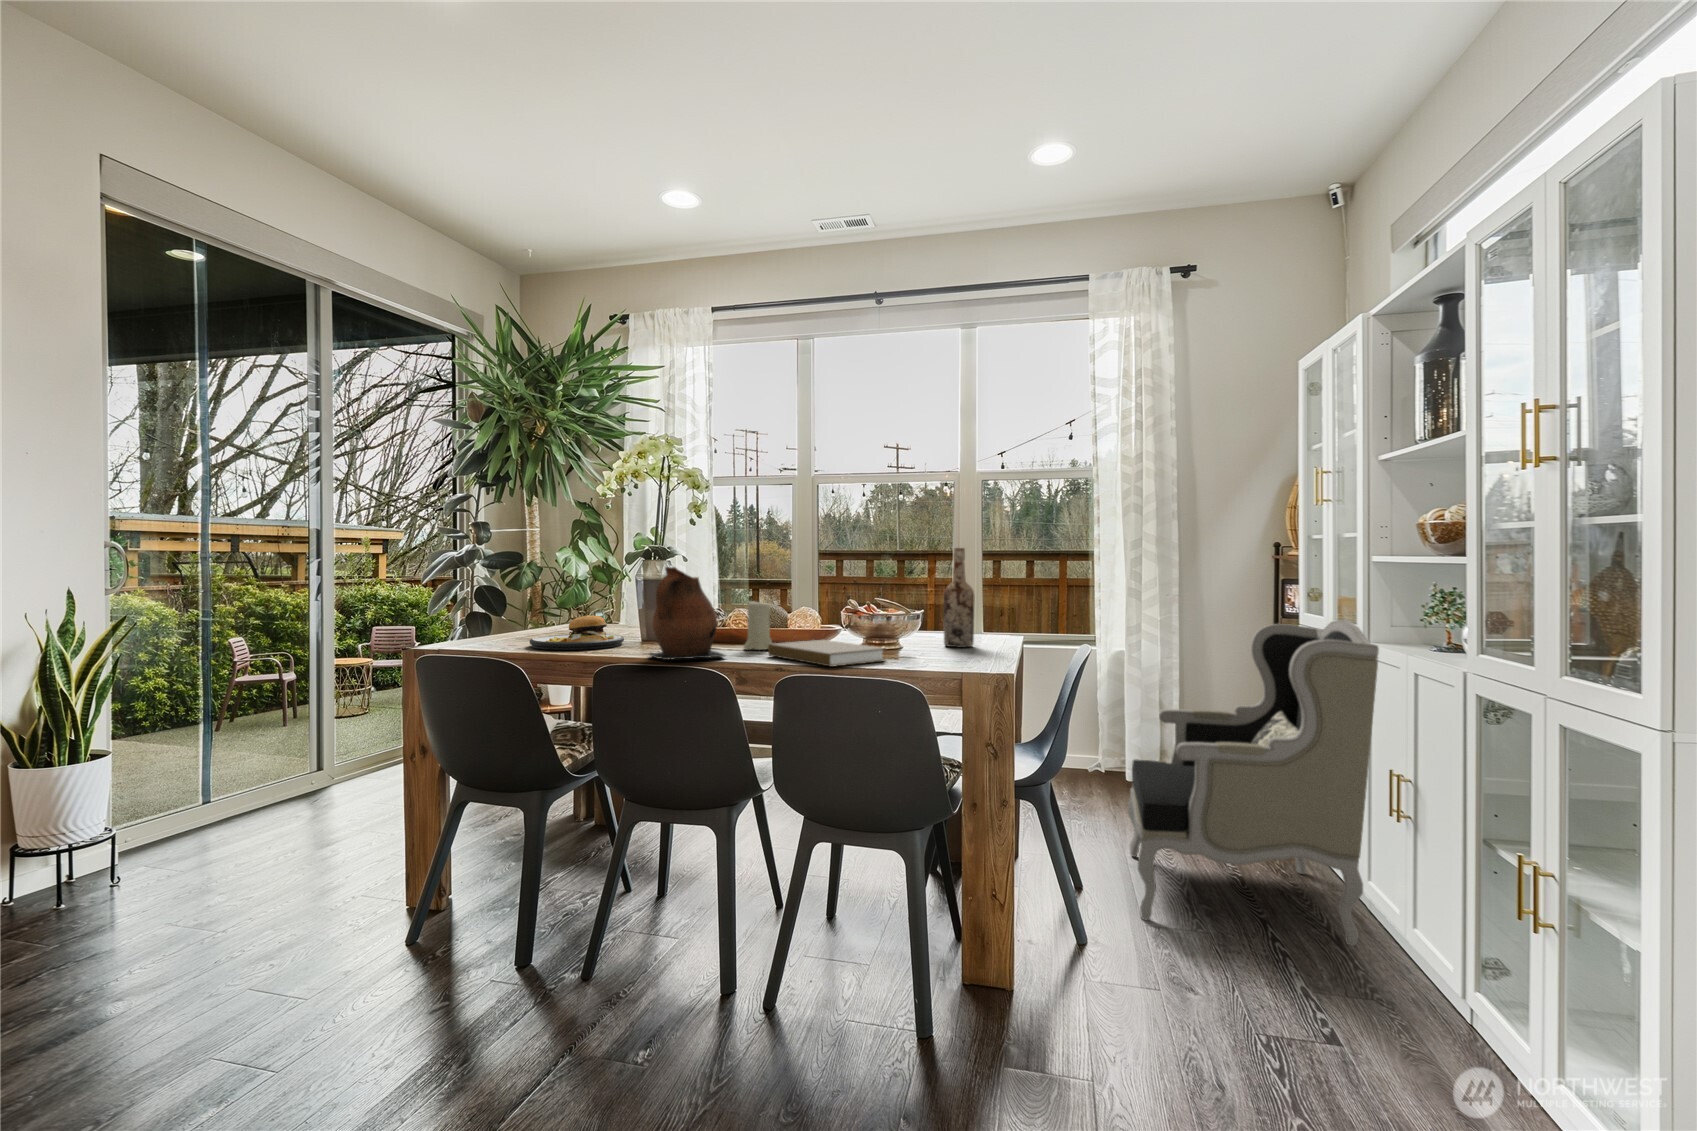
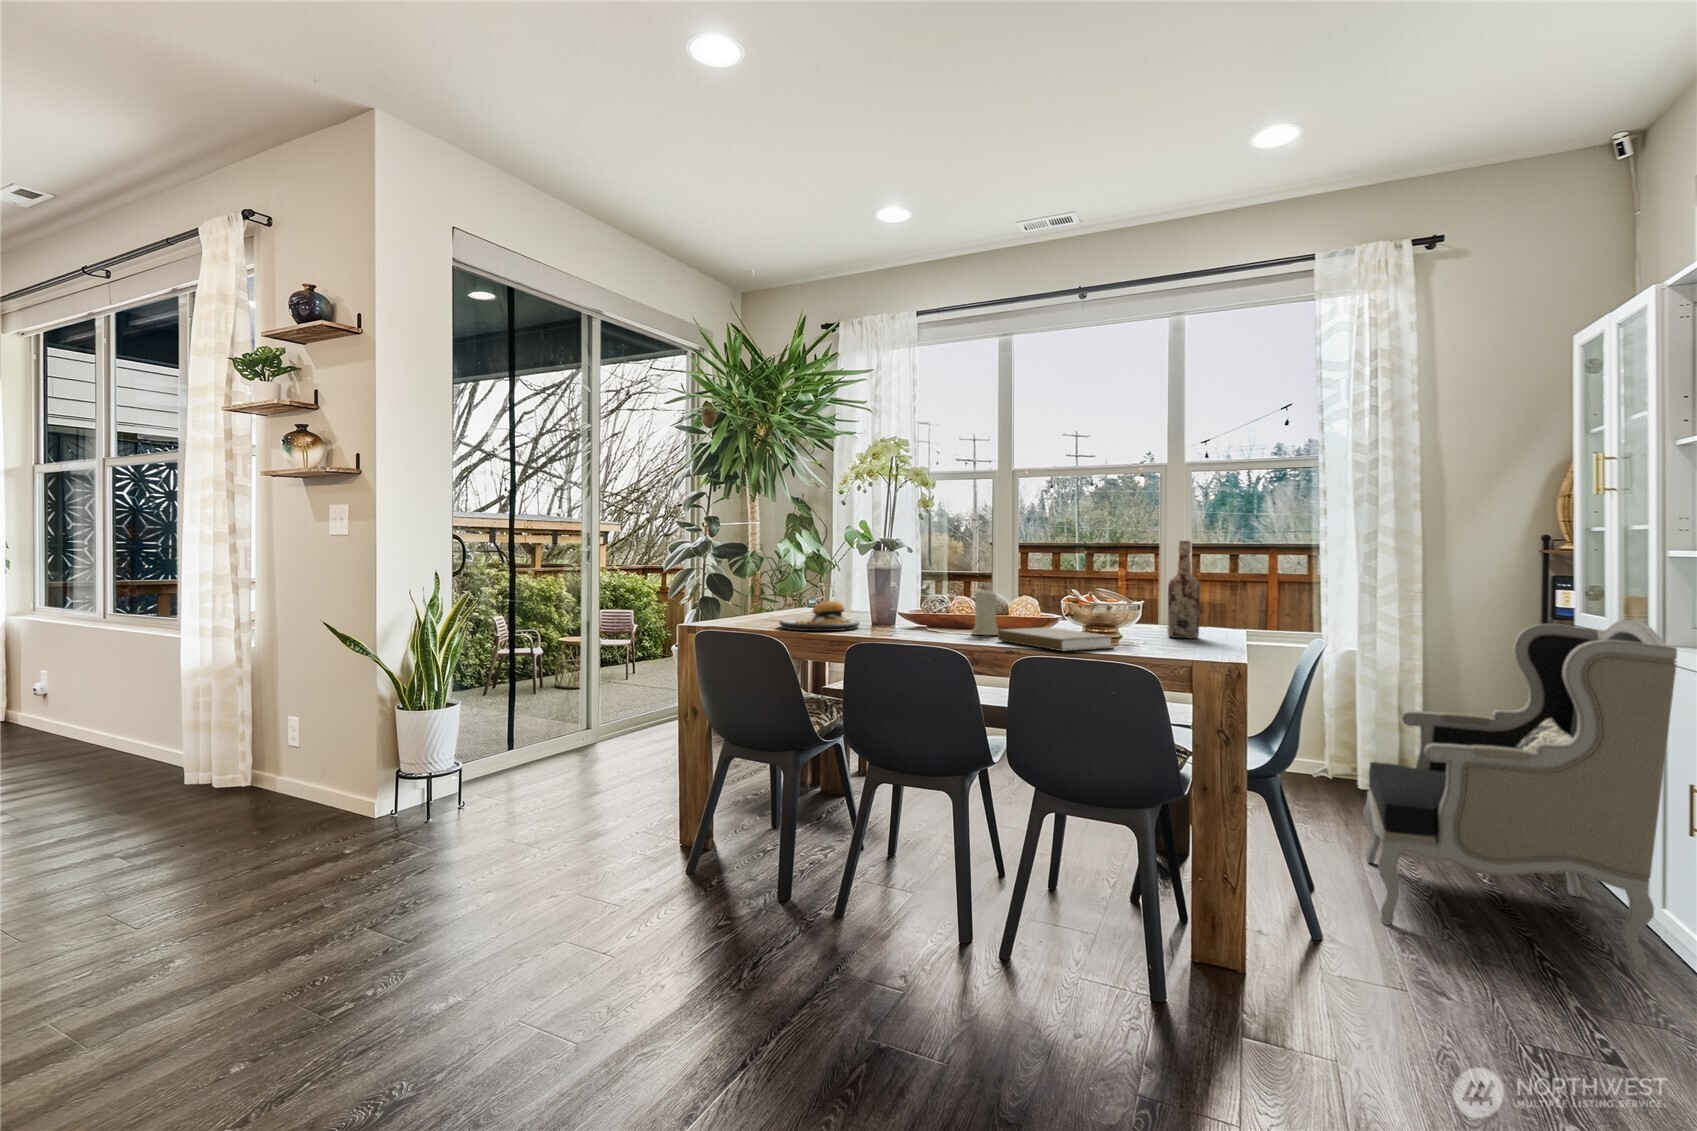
ceramic pitcher: present [650,567,725,660] -> none [885,557,961,642]

